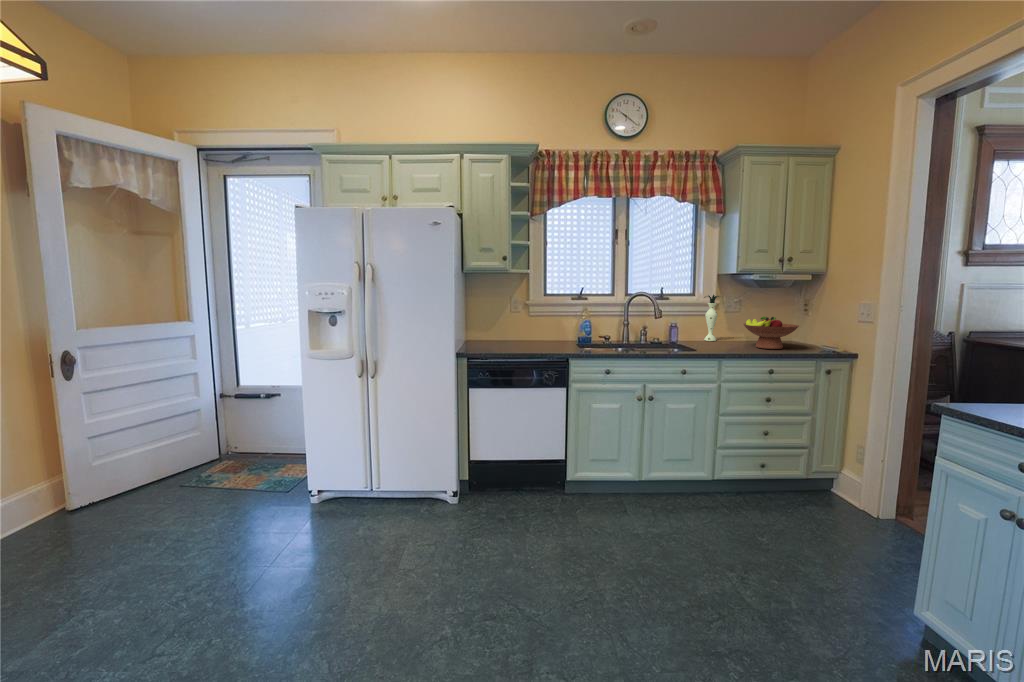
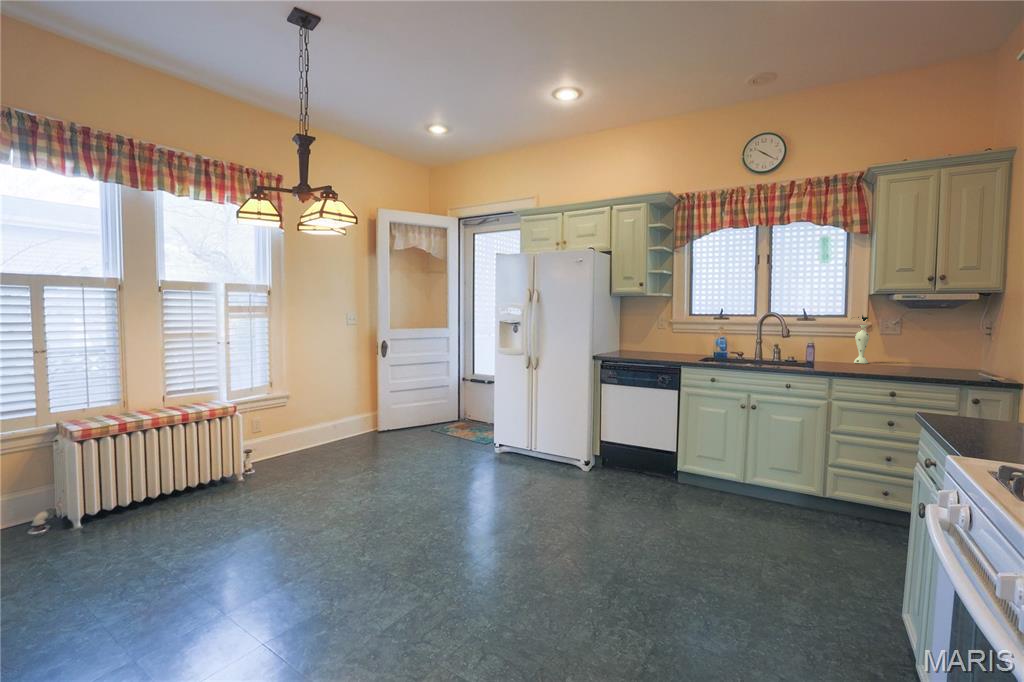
fruit bowl: present [744,317,799,349] -> none [881,338,949,372]

